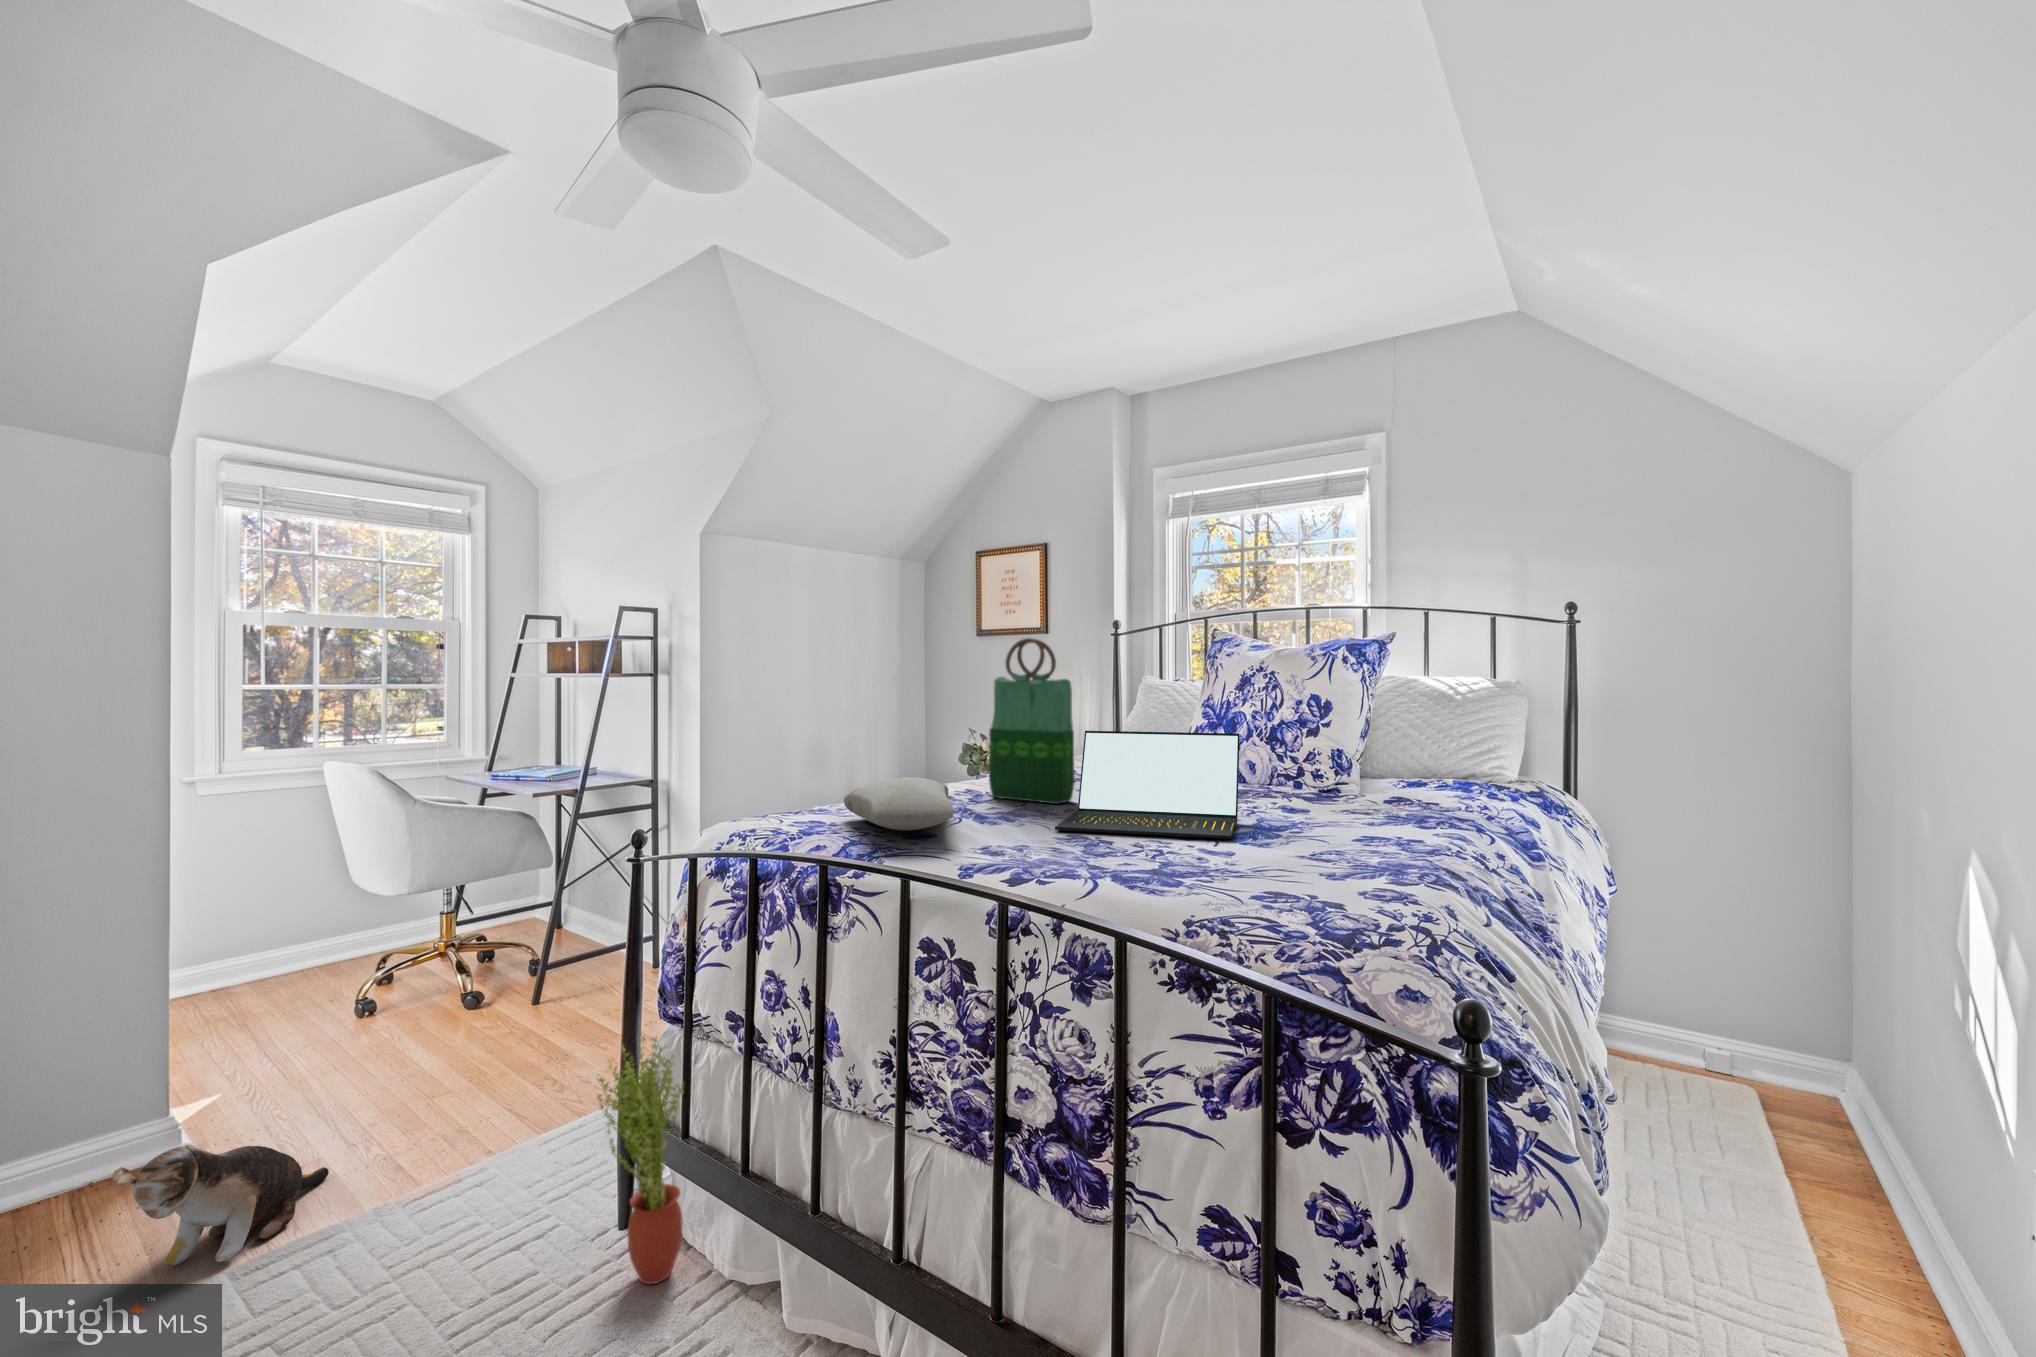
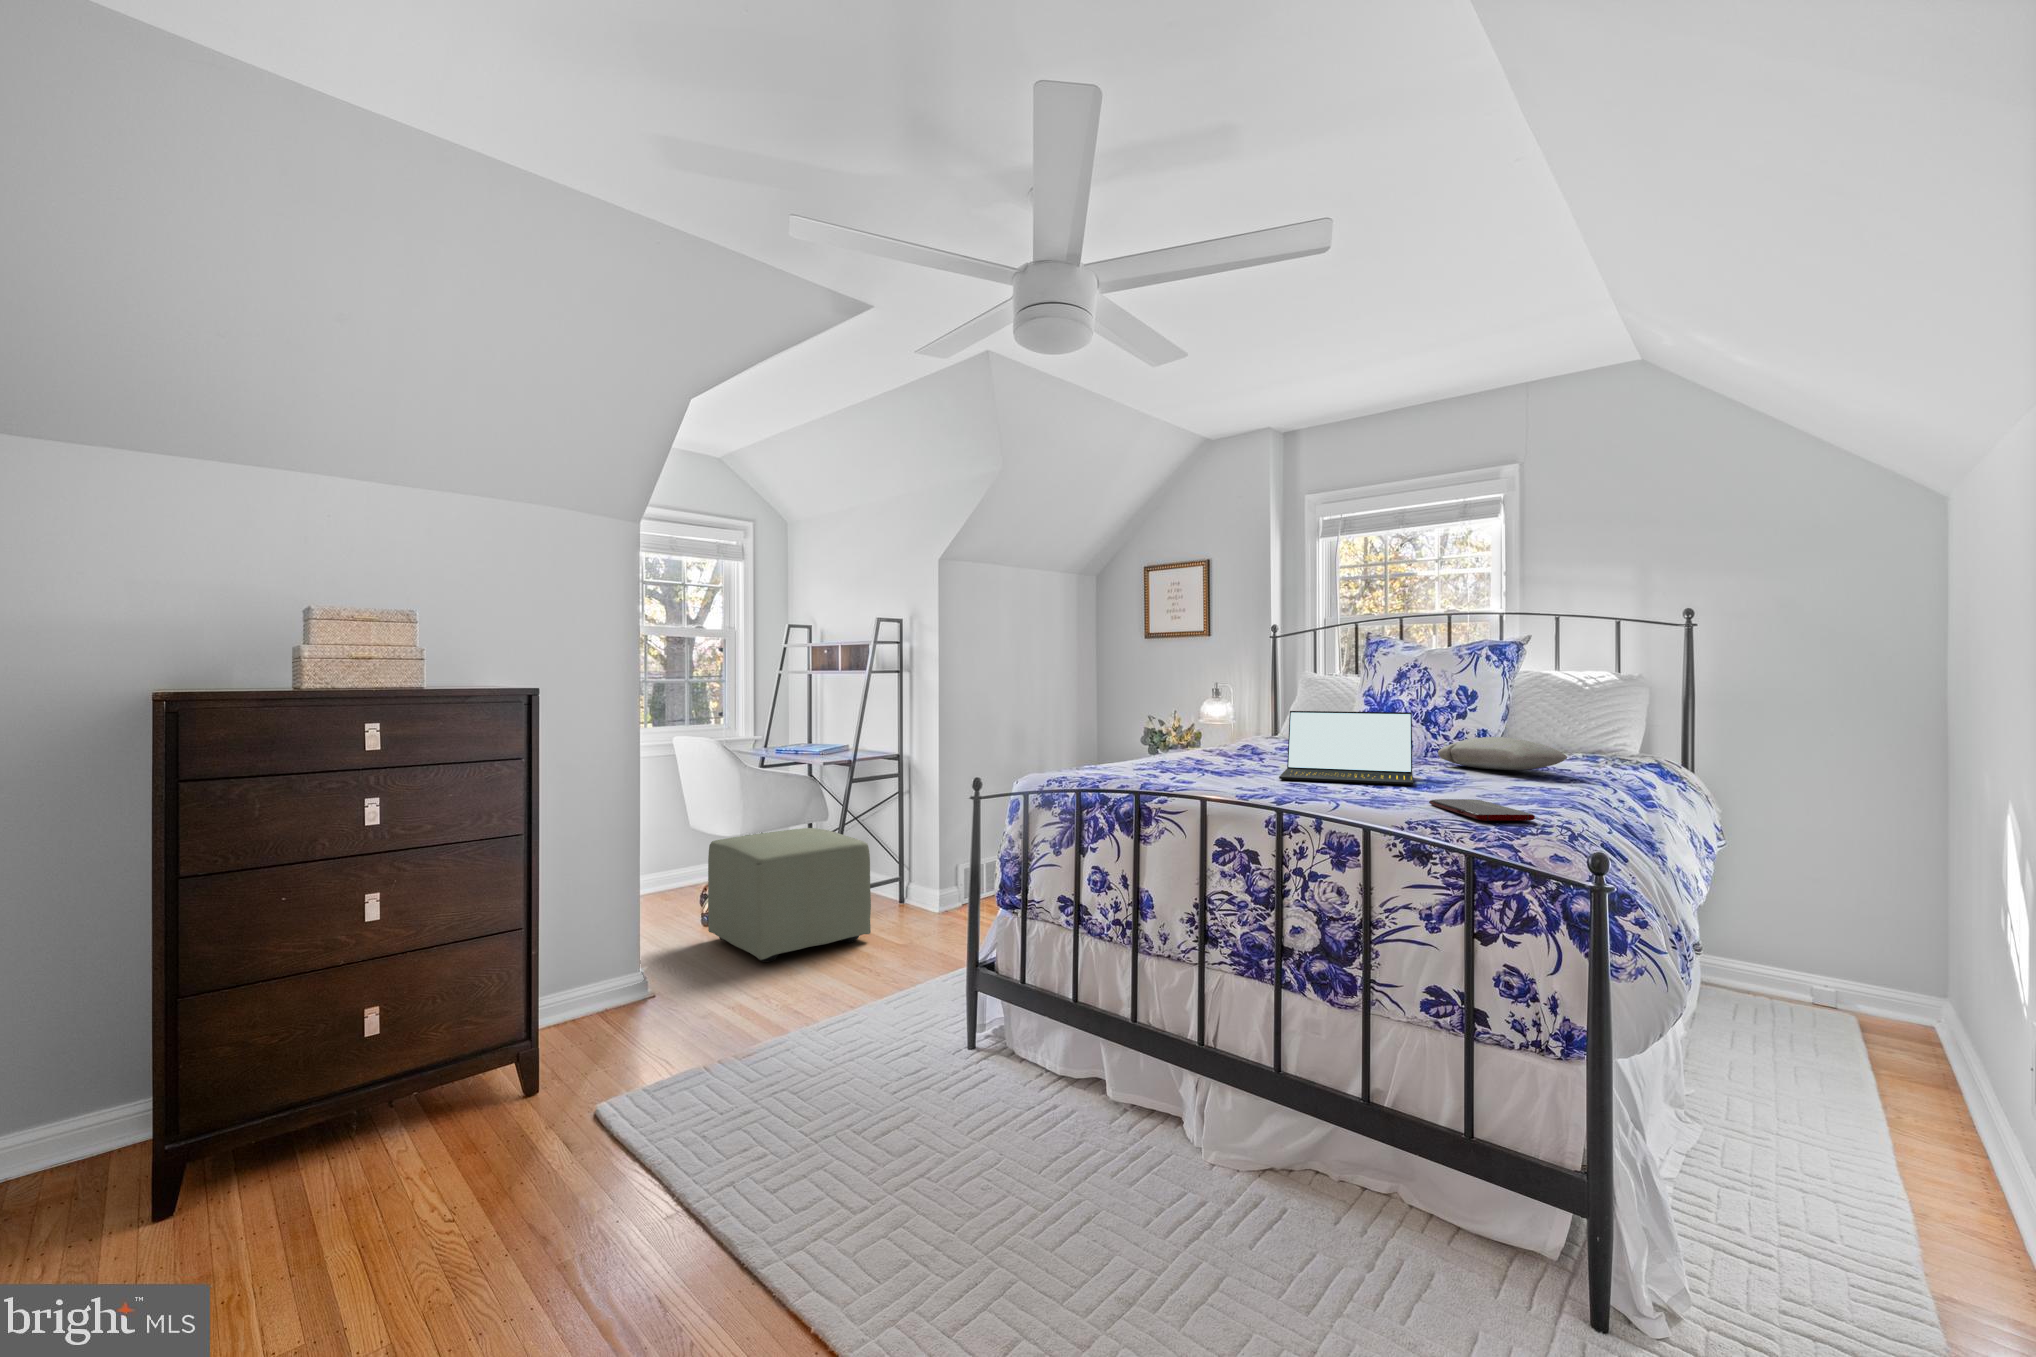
tote bag: present [989,638,1074,804] -> none [1209,643,1278,766]
pillow: present [844,777,953,830] -> present [1438,737,1567,770]
smartphone: none [1236,872,1378,921] -> present [1429,799,1535,821]
ottoman: none [346,878,576,1074] -> present [708,828,871,962]
potted plant: present [597,1031,683,1284] -> none [968,912,1028,1079]
plush toy: present [113,1145,329,1266] -> none [670,976,755,1055]

